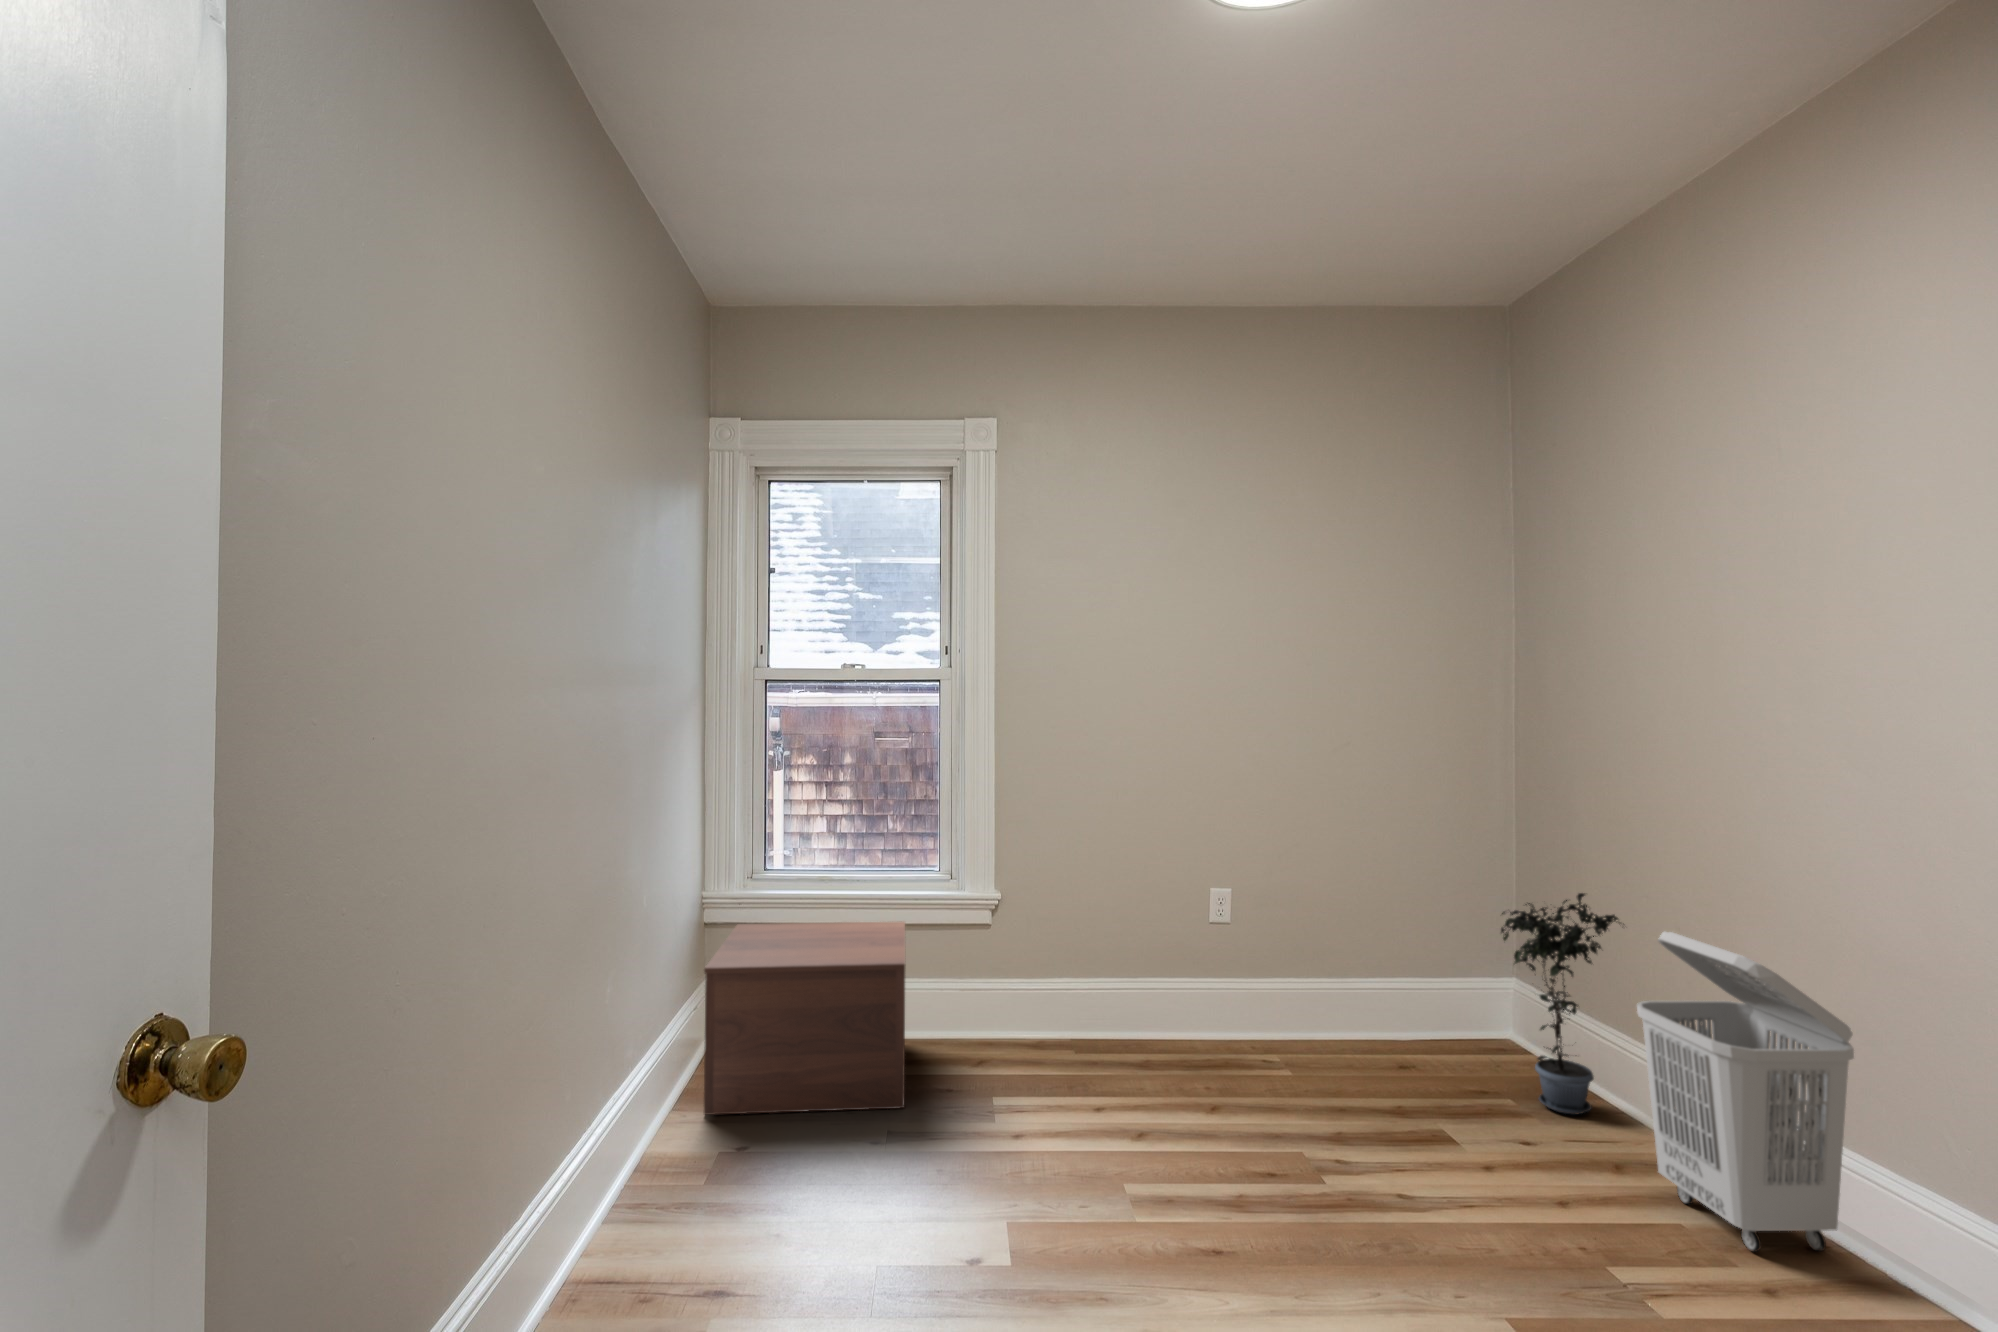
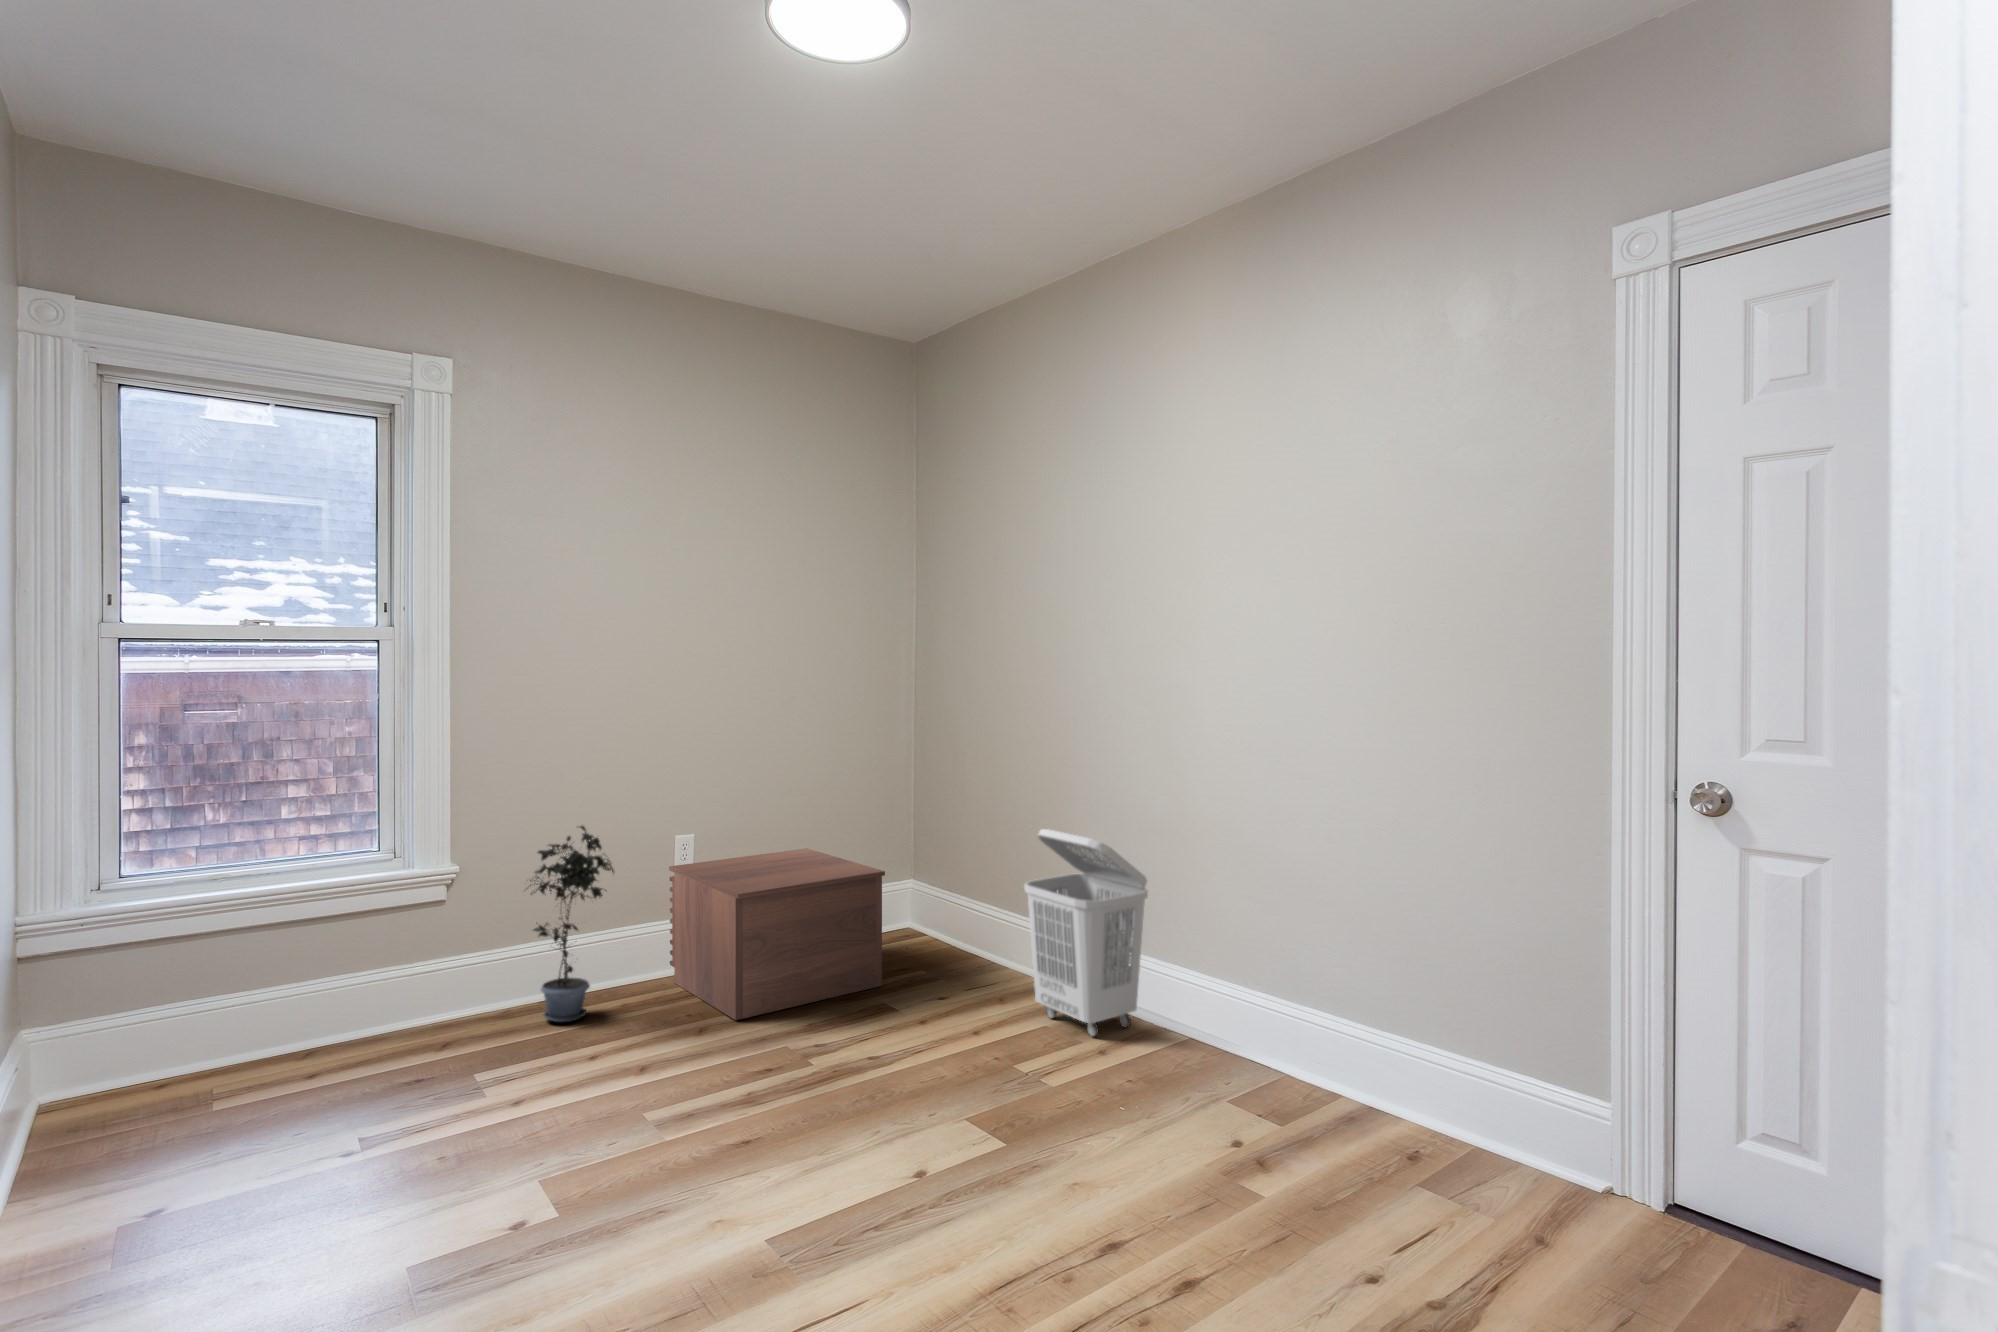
potted plant: present [1501,893,1620,1114] -> present [527,826,613,1022]
nightstand: present [704,921,905,1115] -> present [669,848,885,1020]

